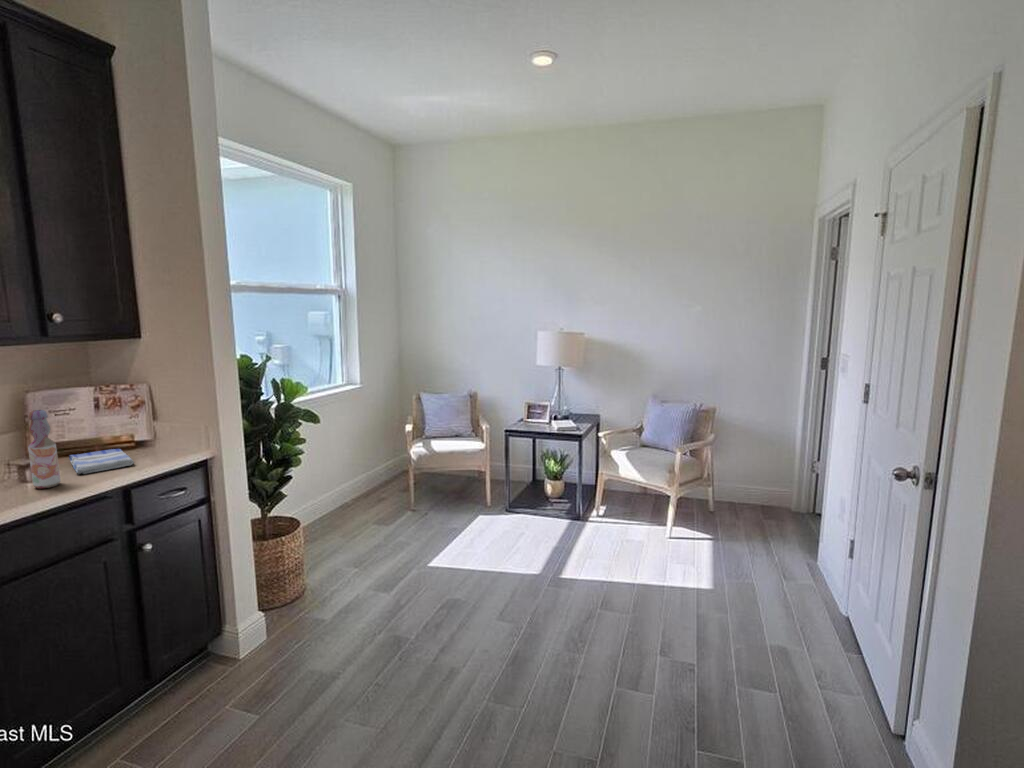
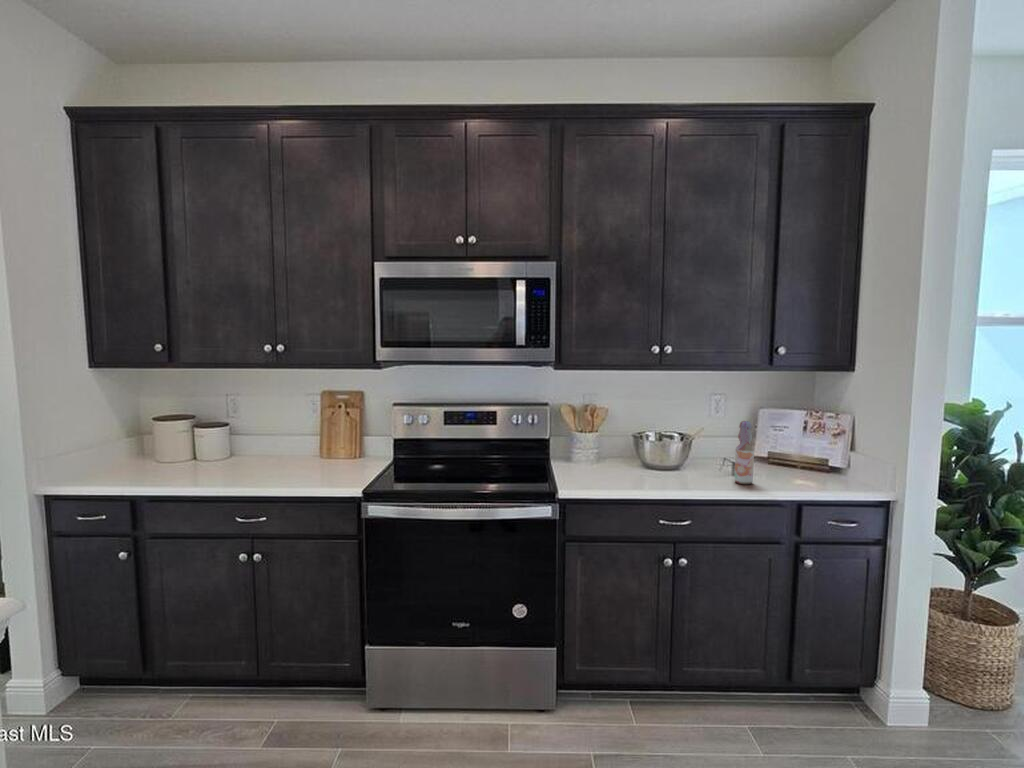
dish towel: present [69,449,134,474] -> none [768,465,816,485]

